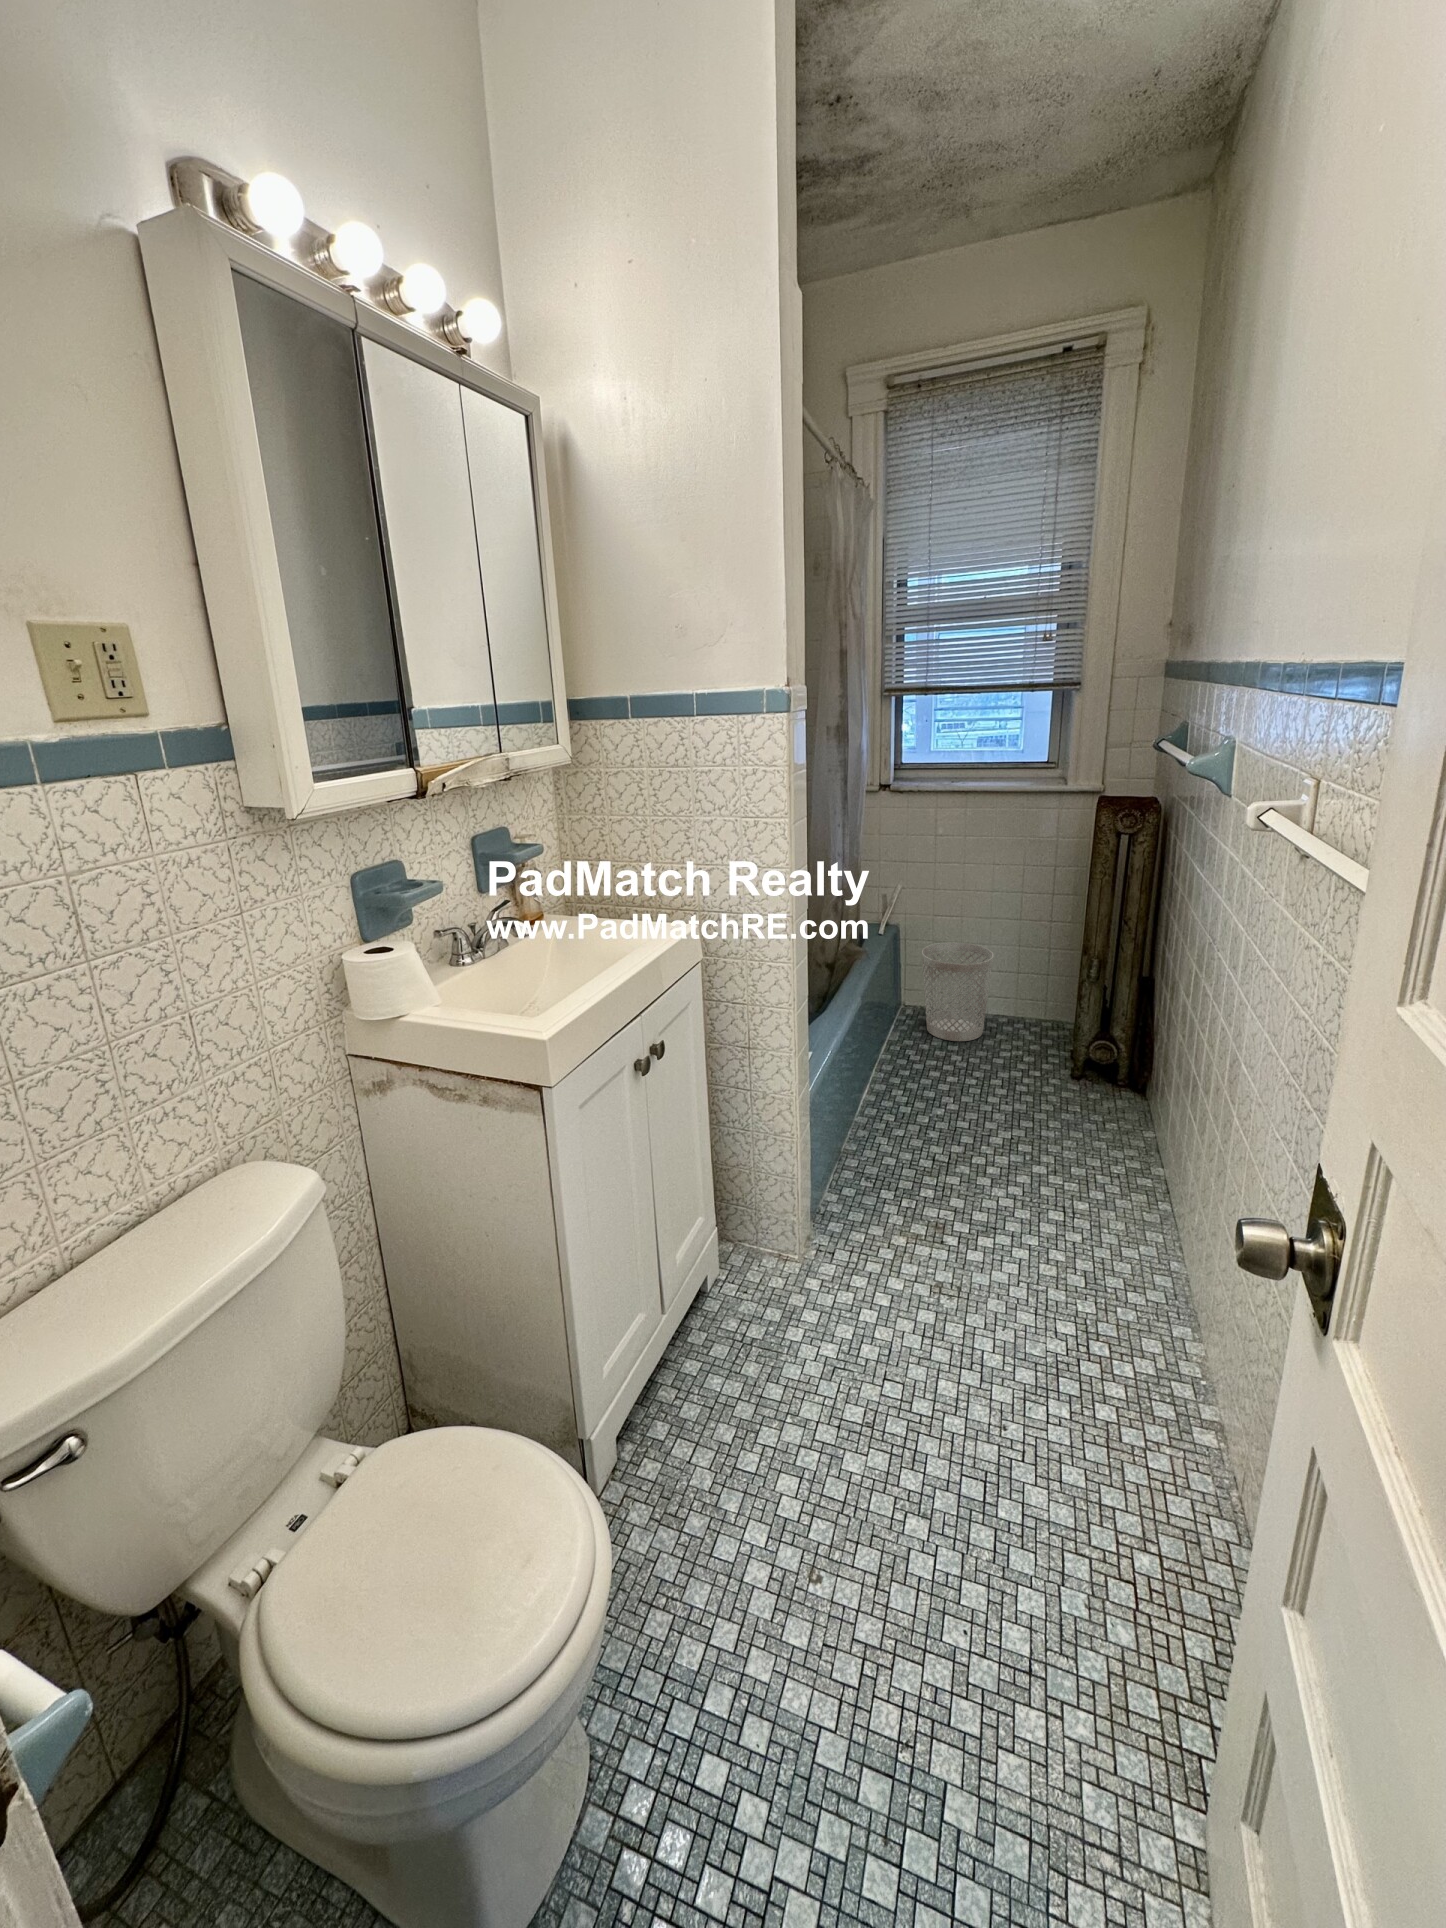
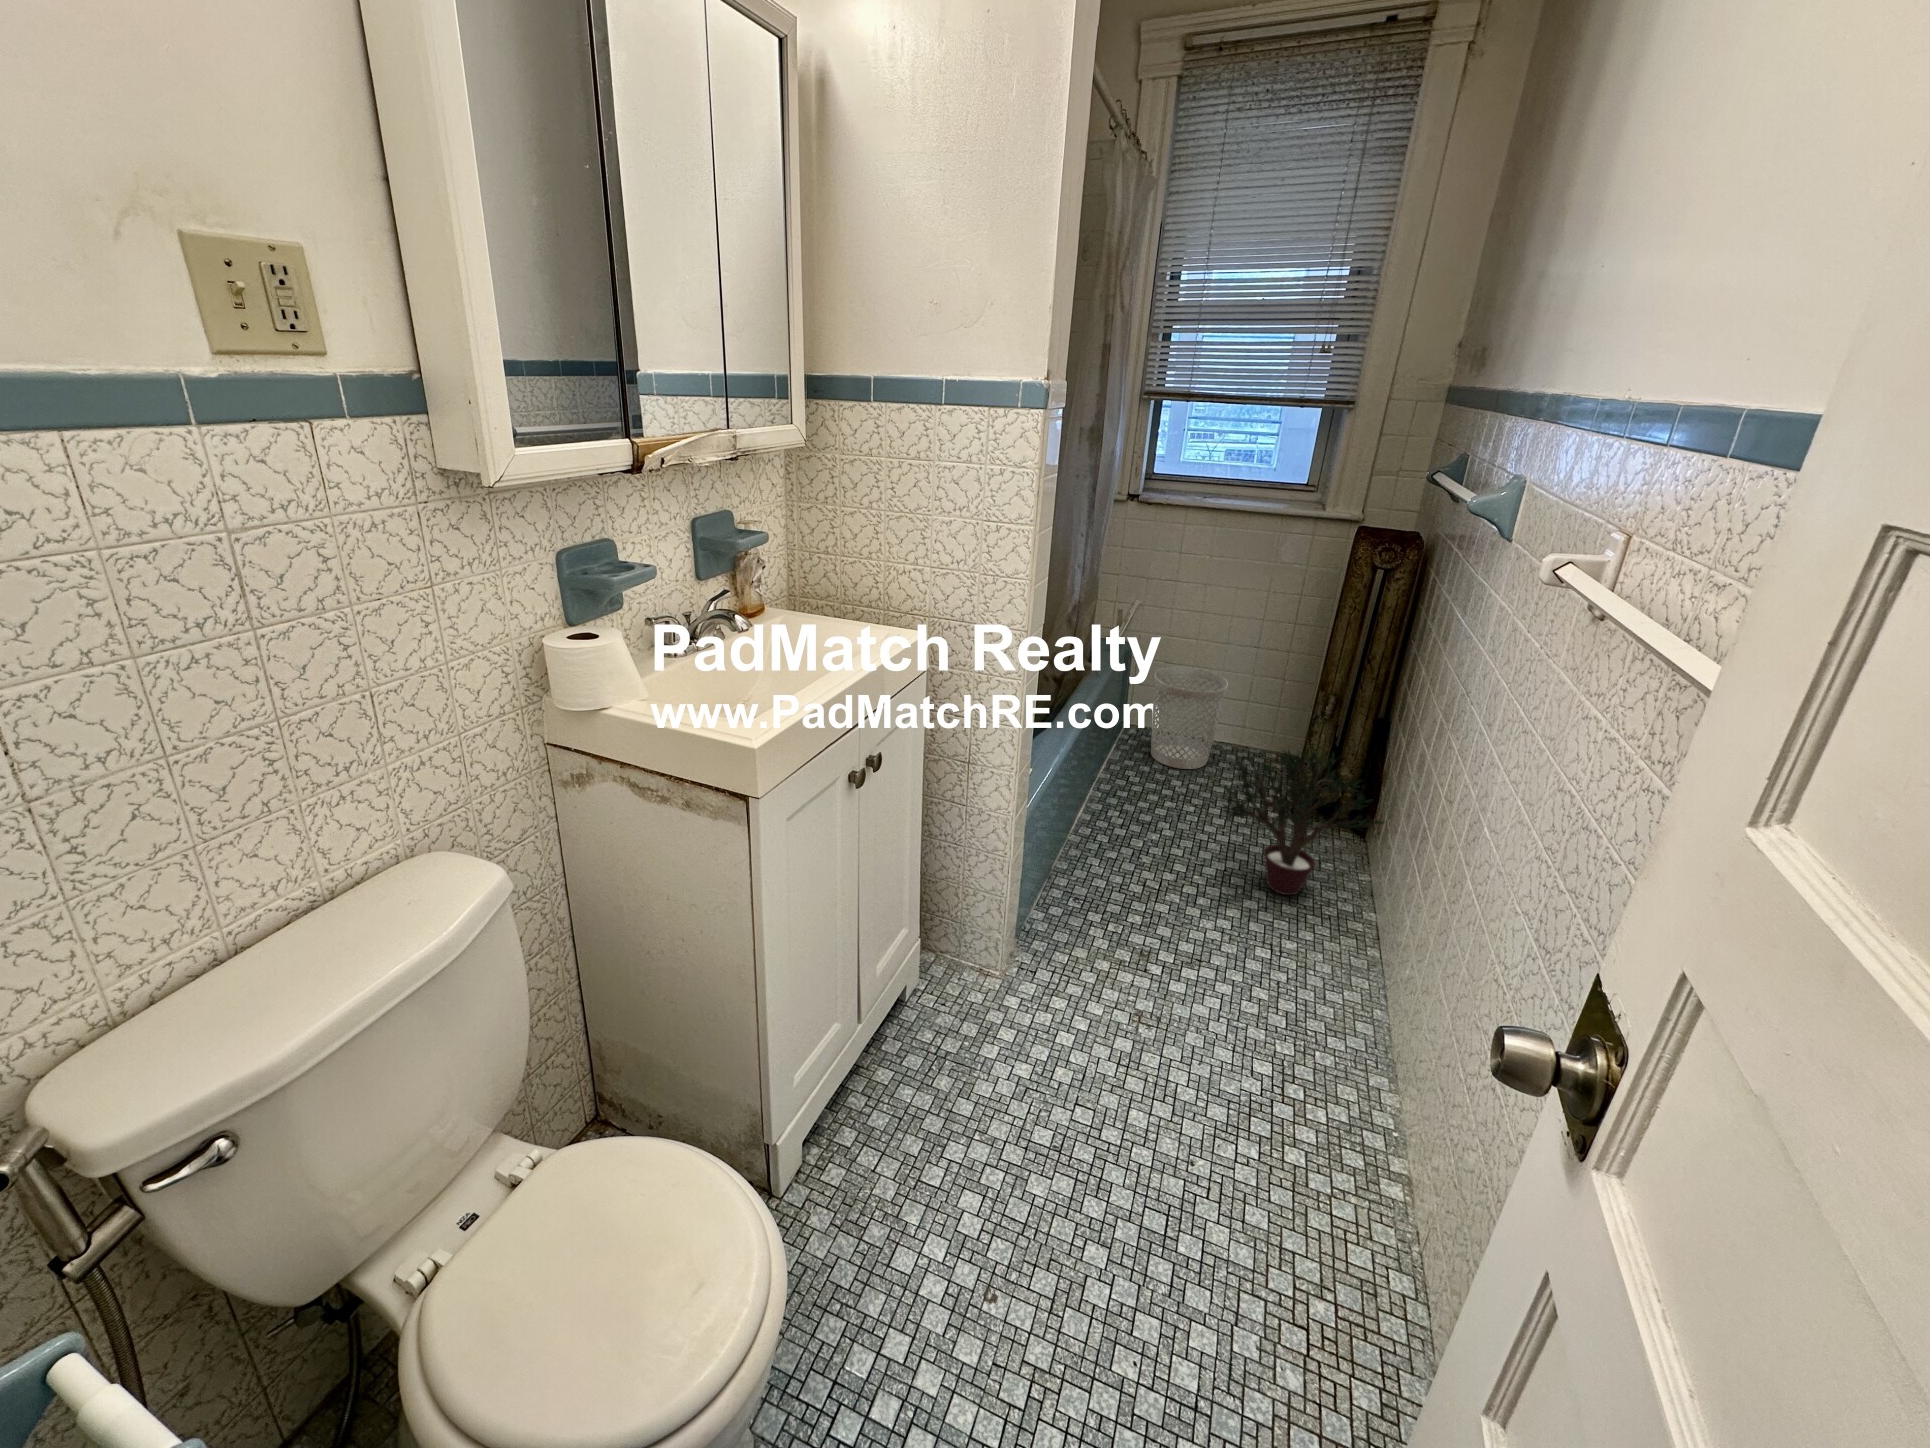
potted plant: none [994,1005,1159,1155] -> present [1222,750,1384,895]

